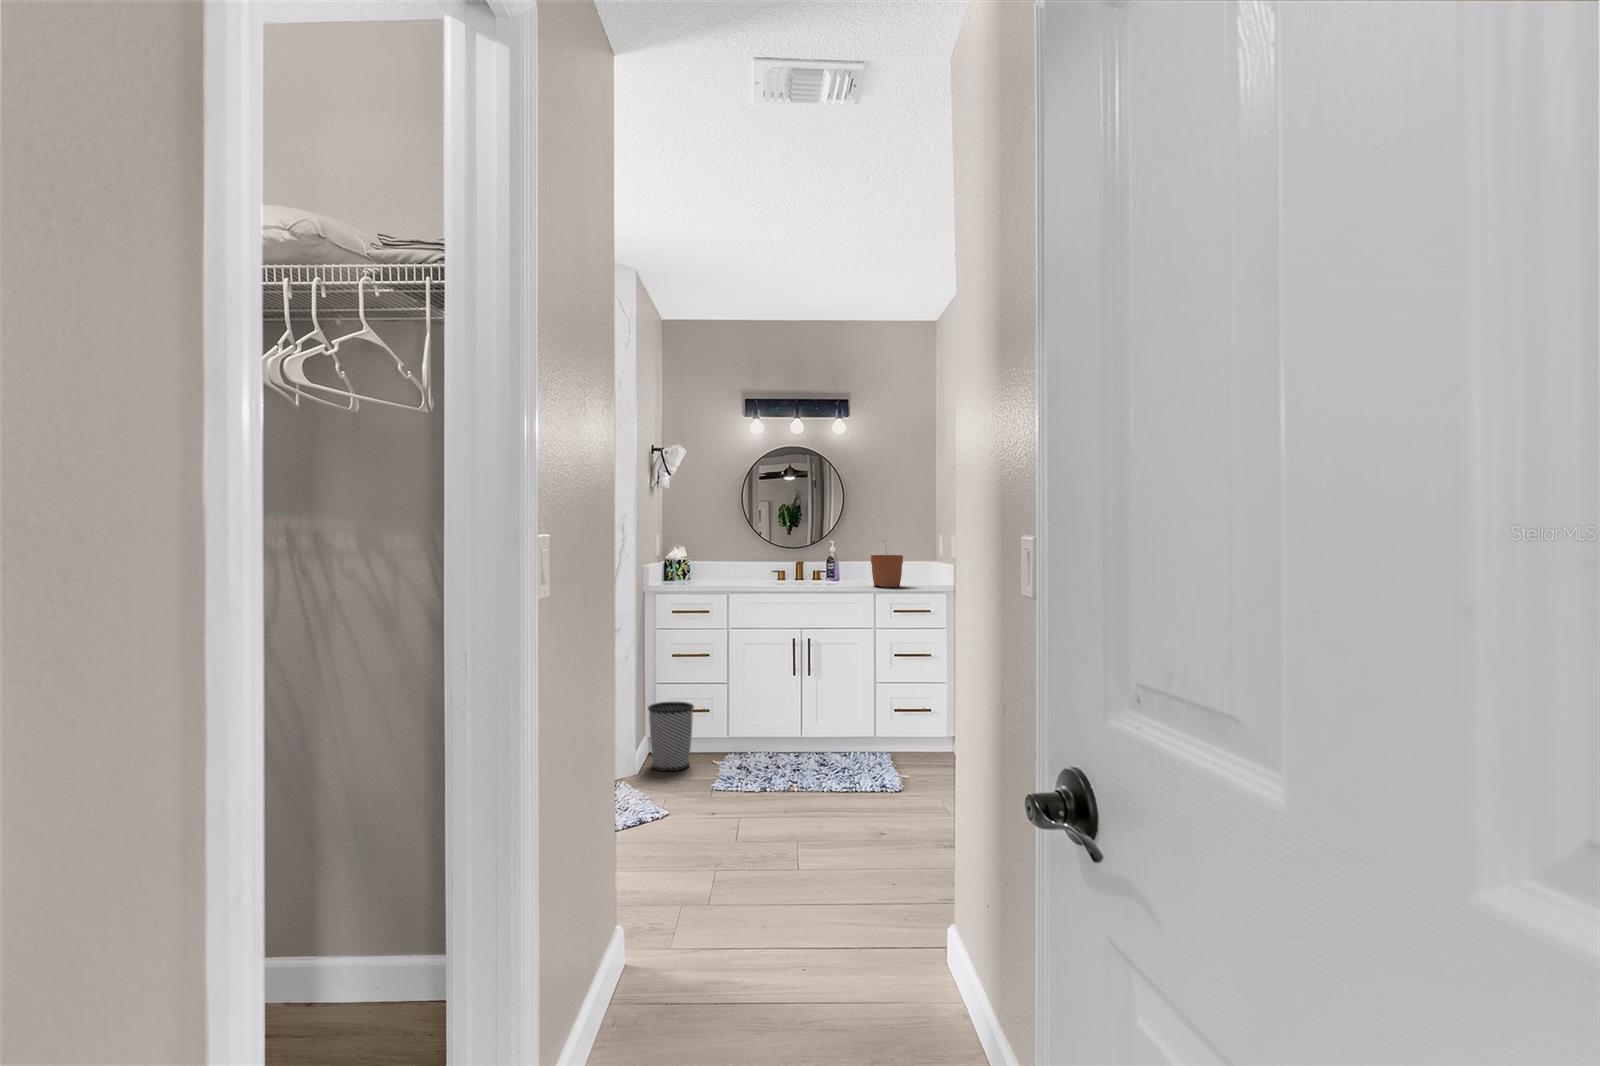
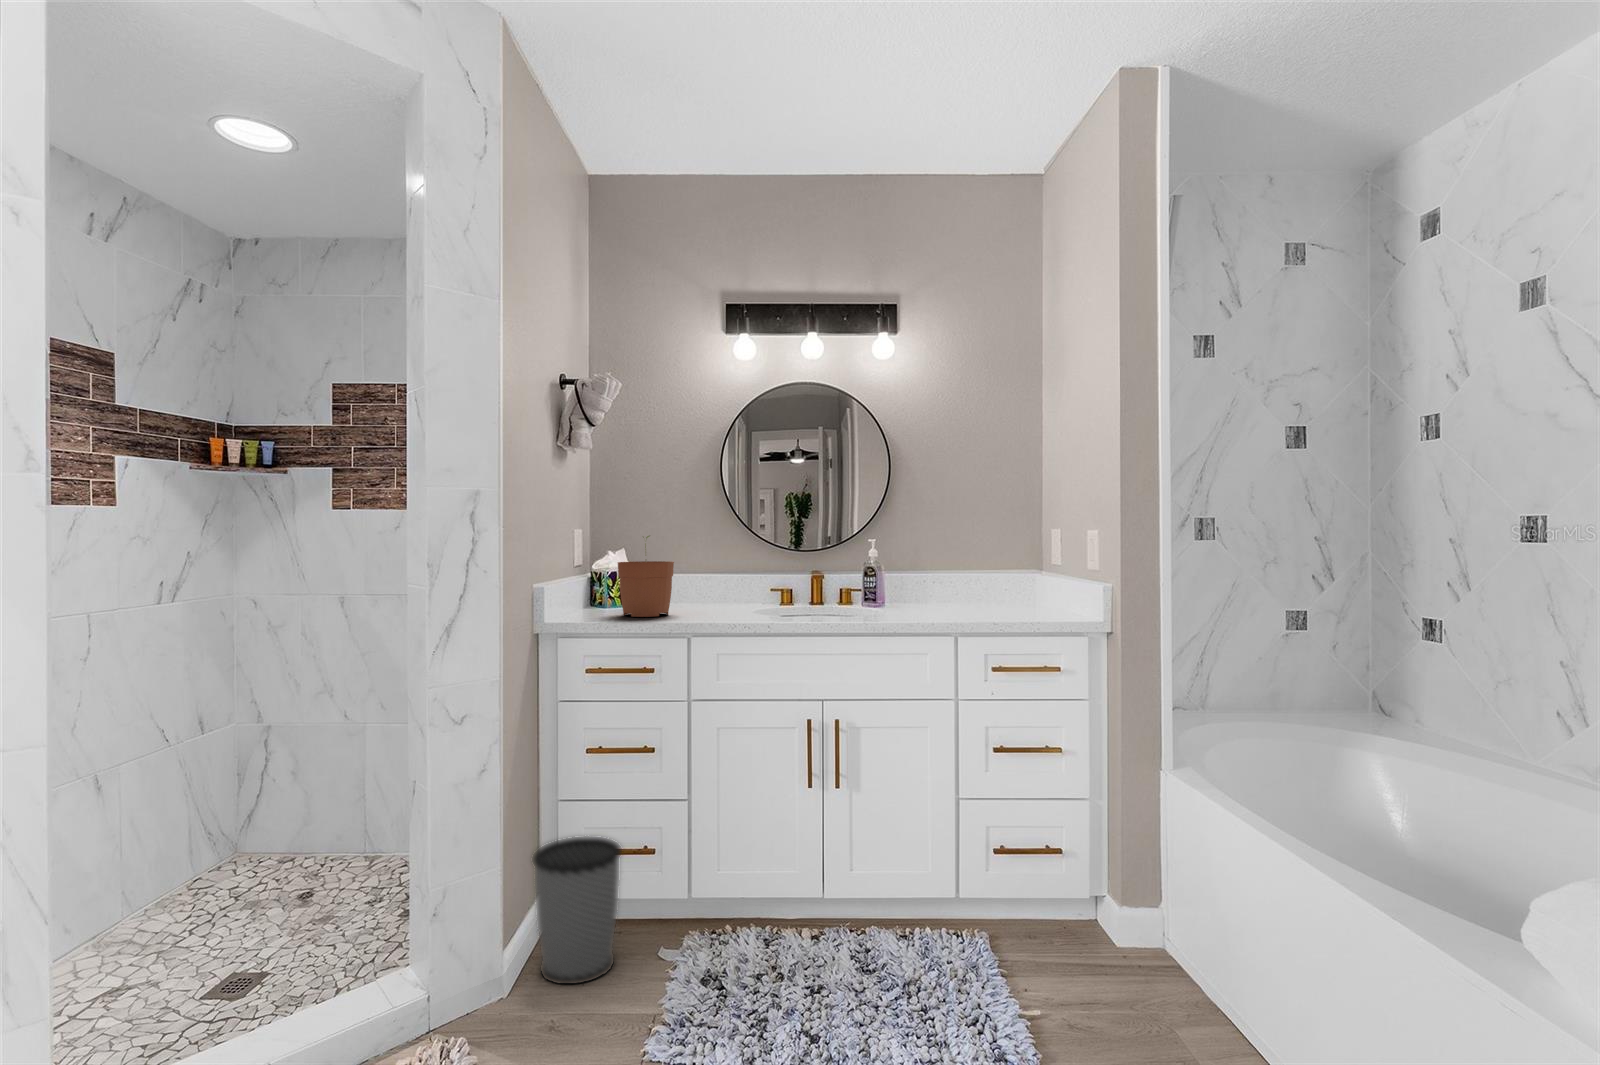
plant pot: present [871,540,903,587] -> present [618,536,674,617]

